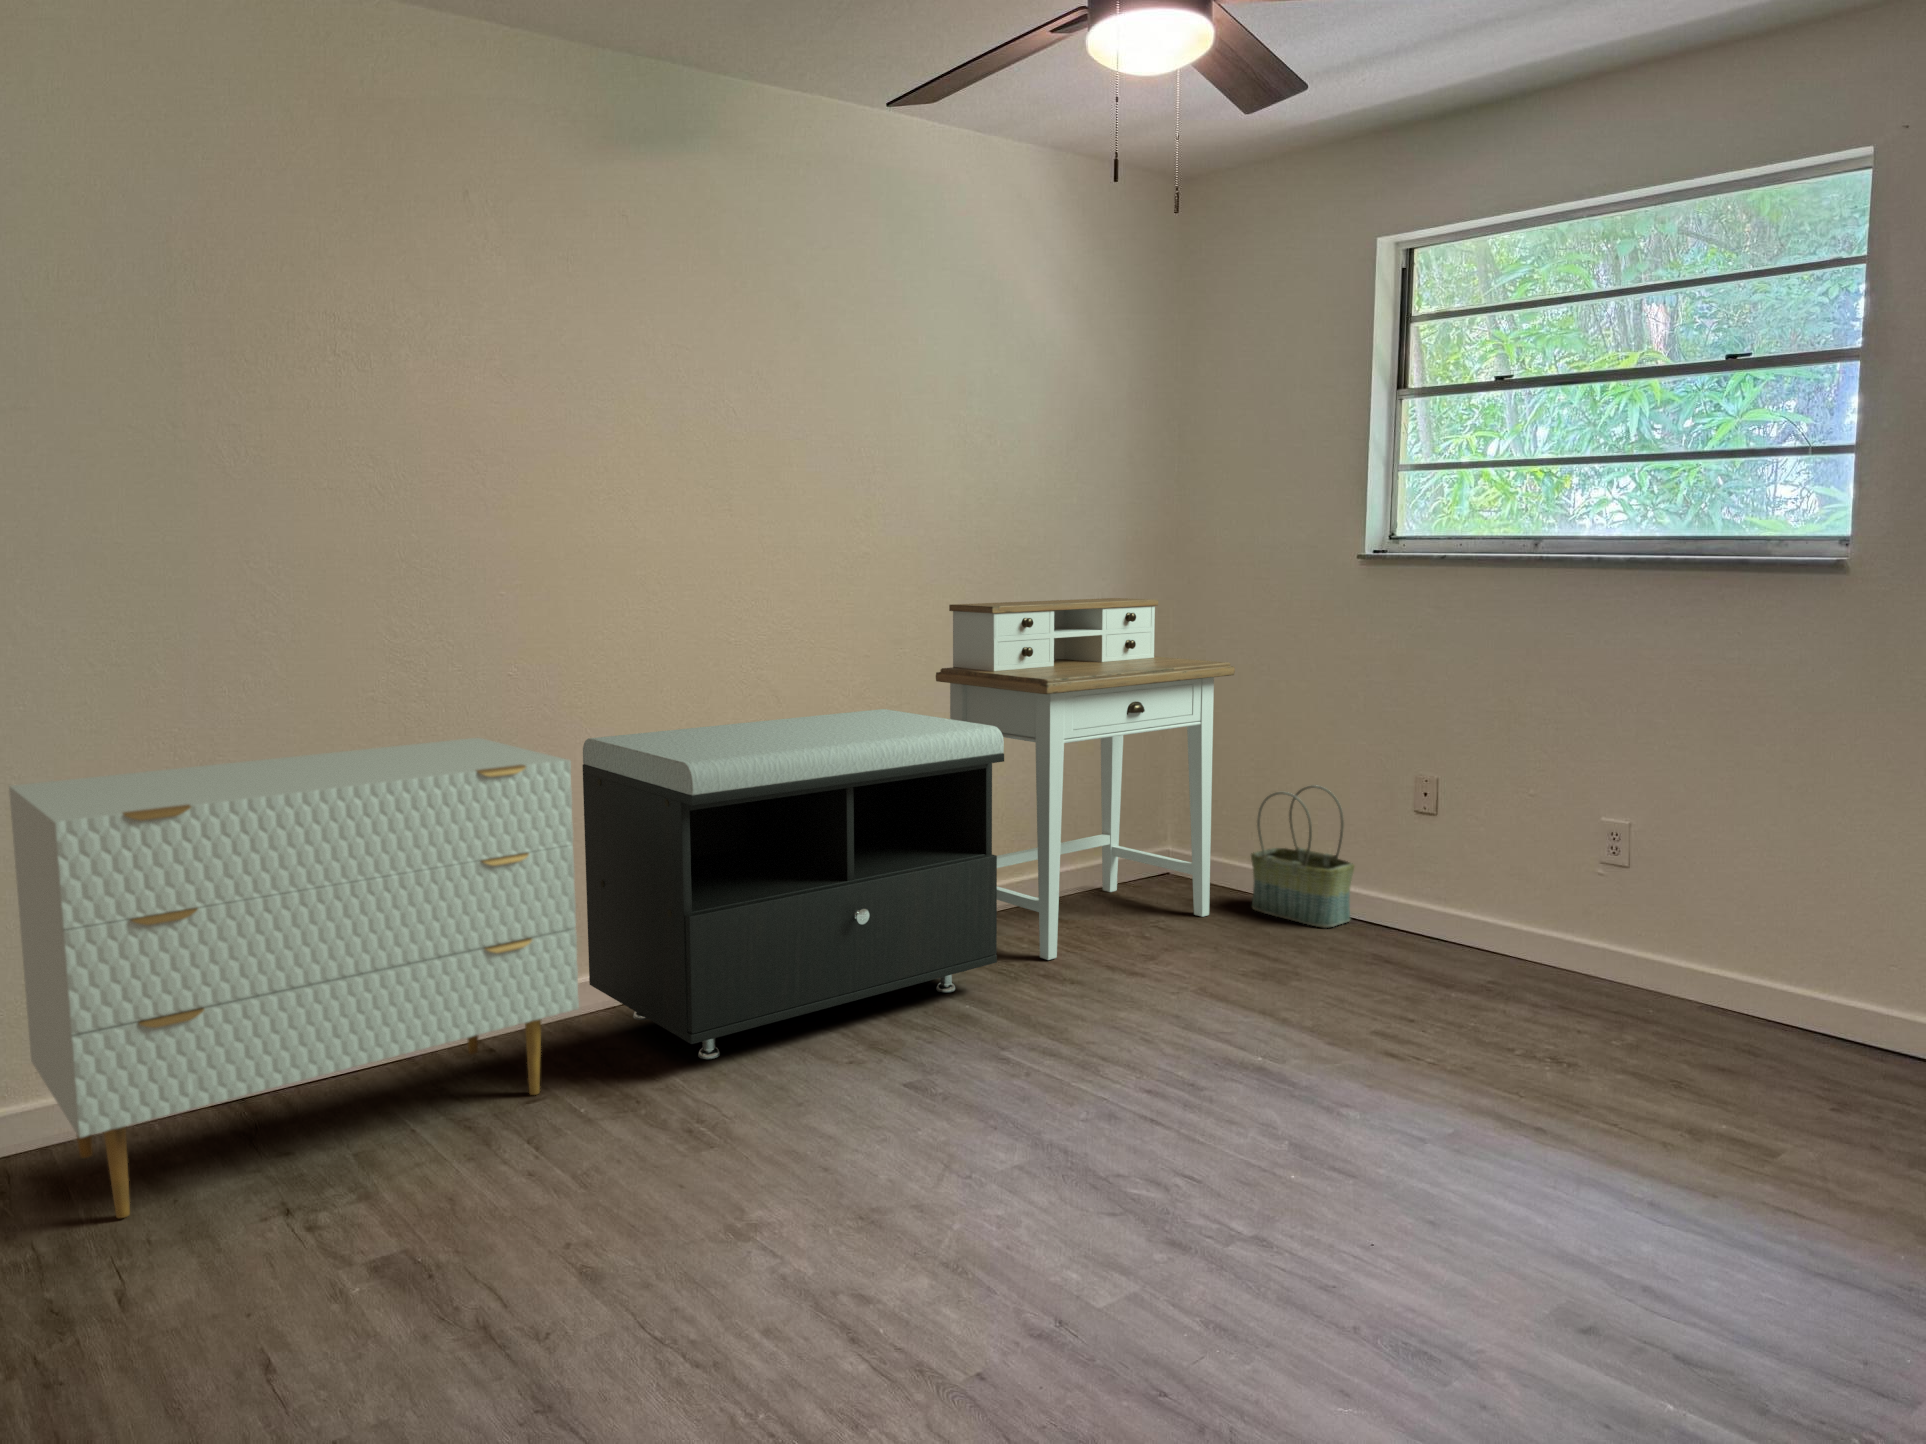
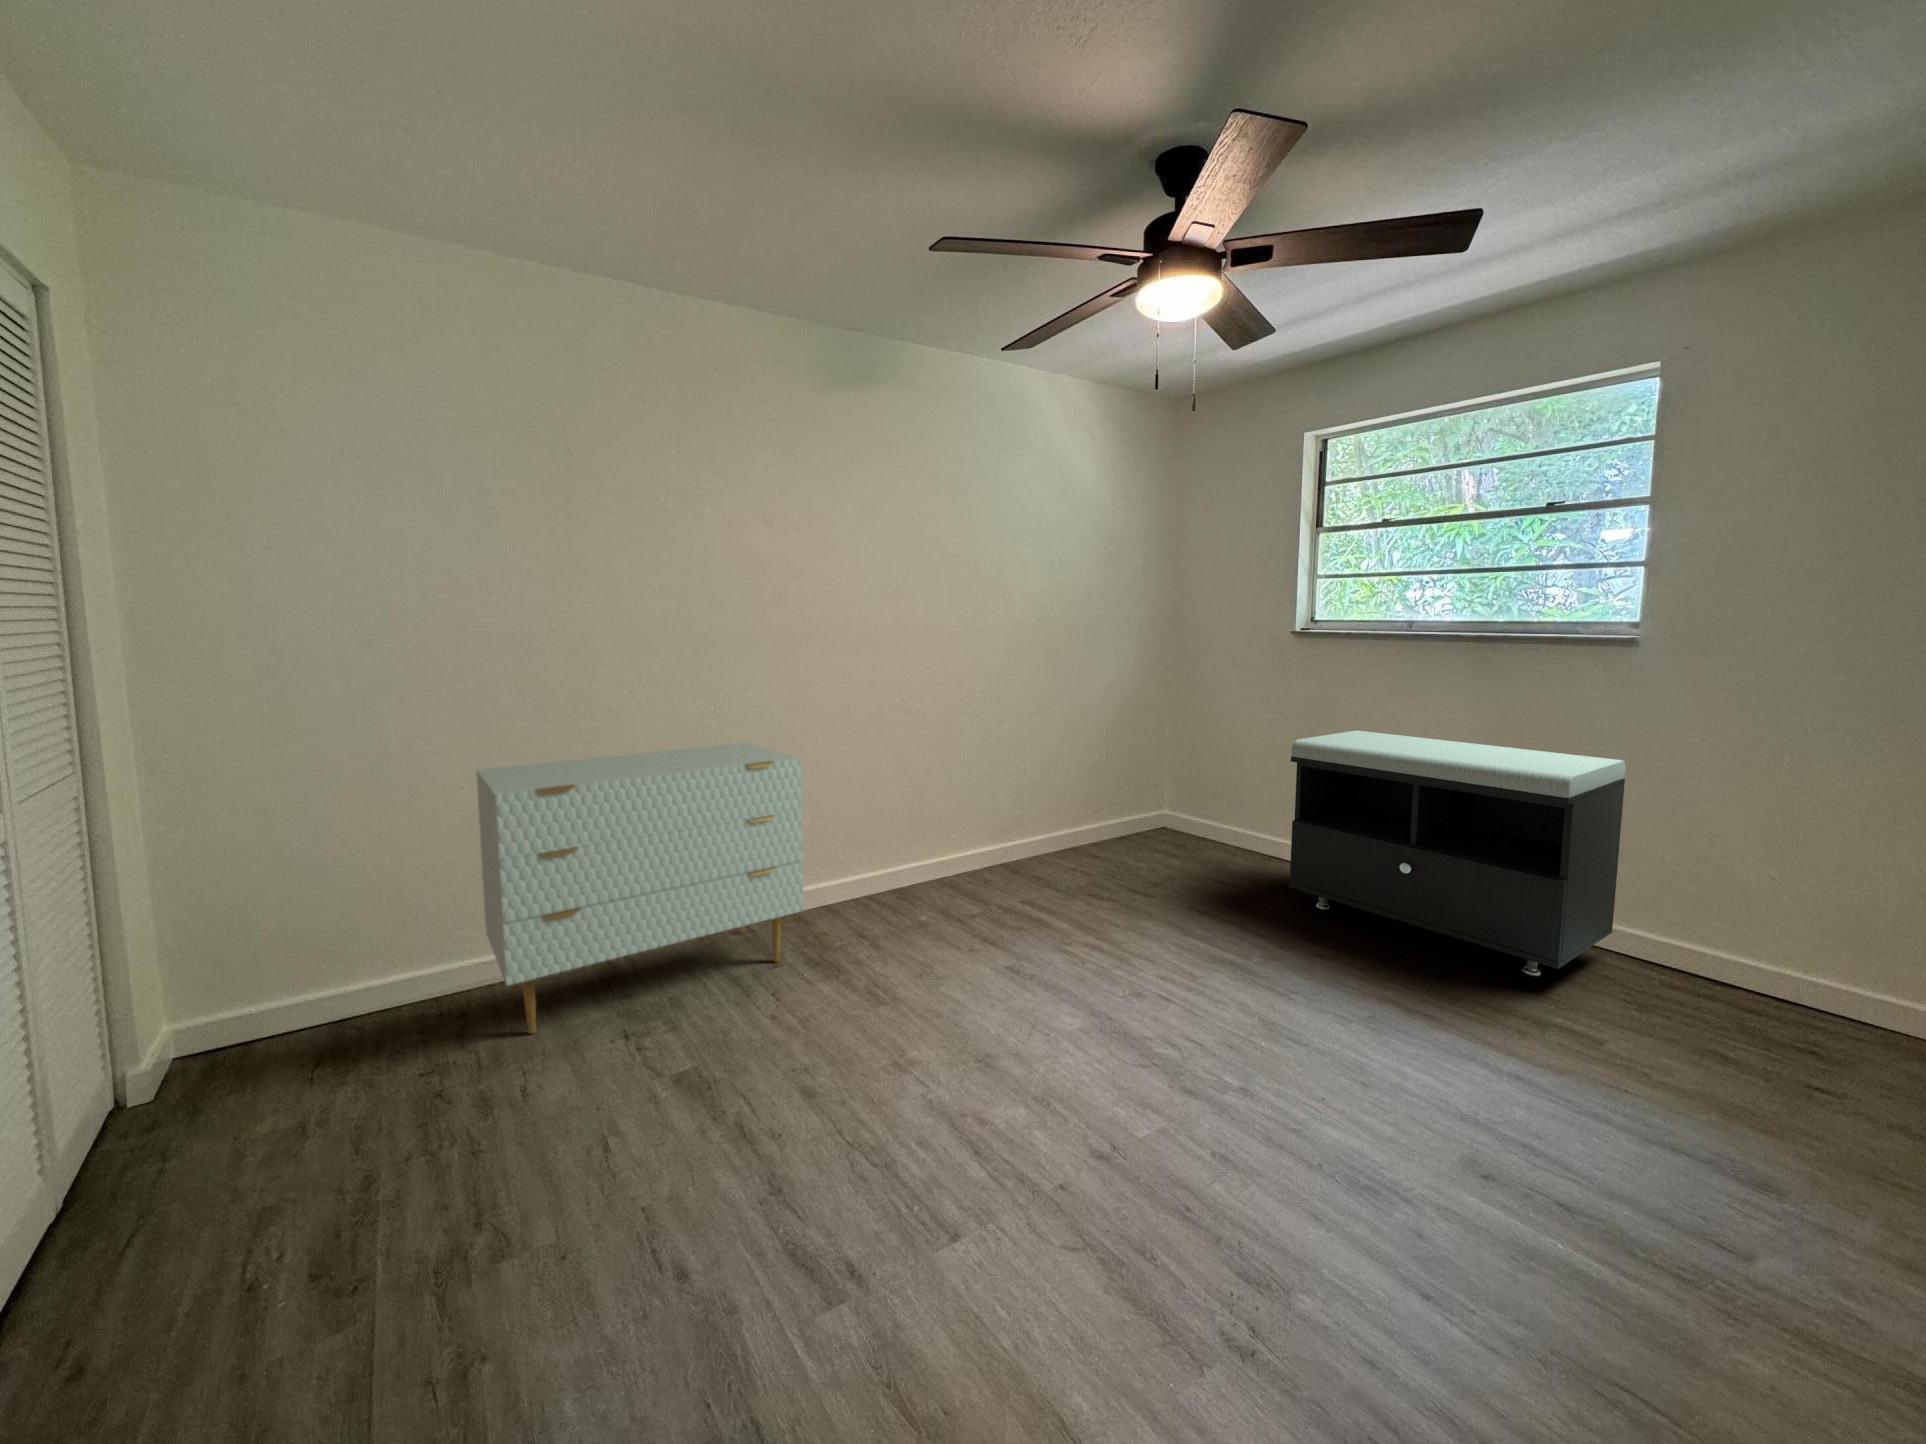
desk: present [936,598,1235,960] -> none [1021,659,1208,884]
storage bench: present [583,709,1004,1059] -> present [1289,731,1625,977]
basket: present [1251,785,1354,928] -> none [1217,777,1286,868]

